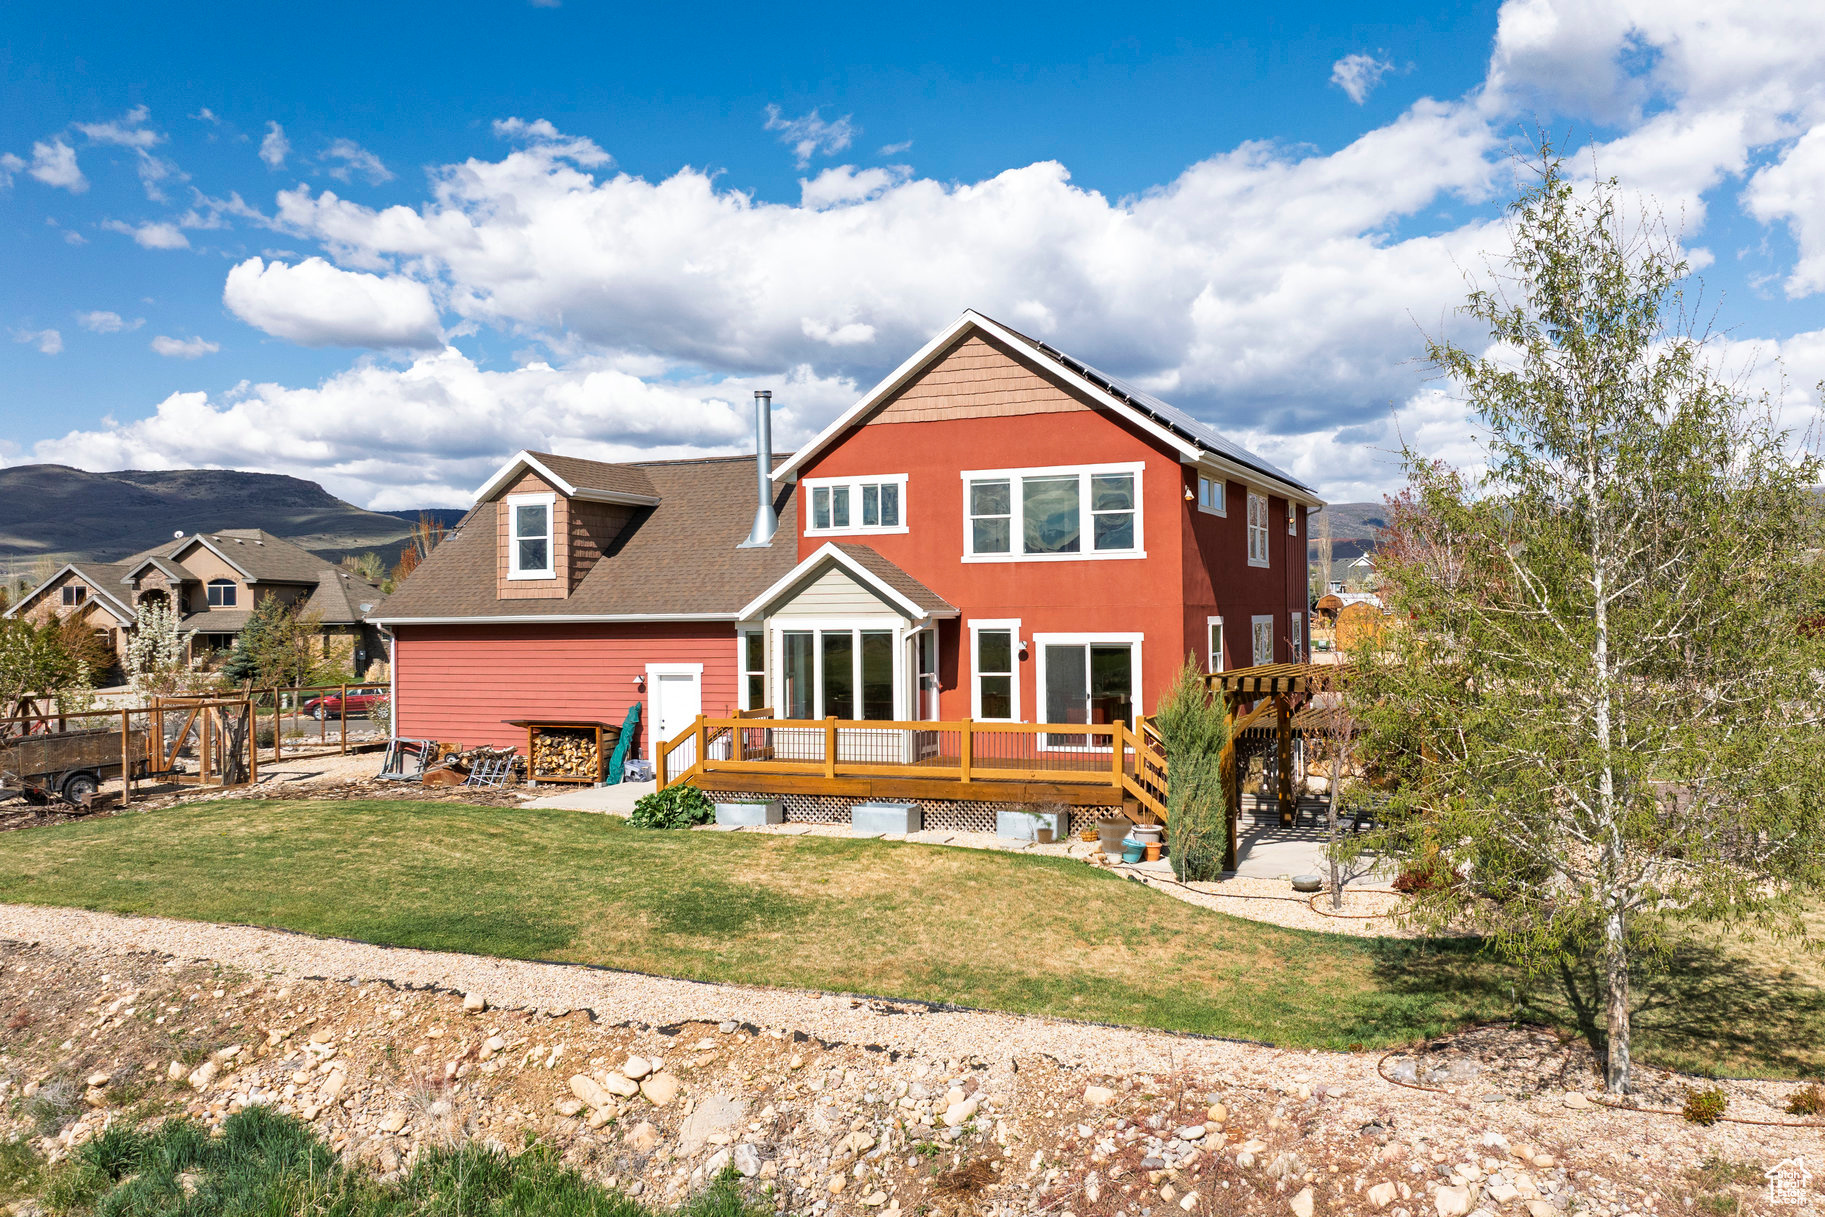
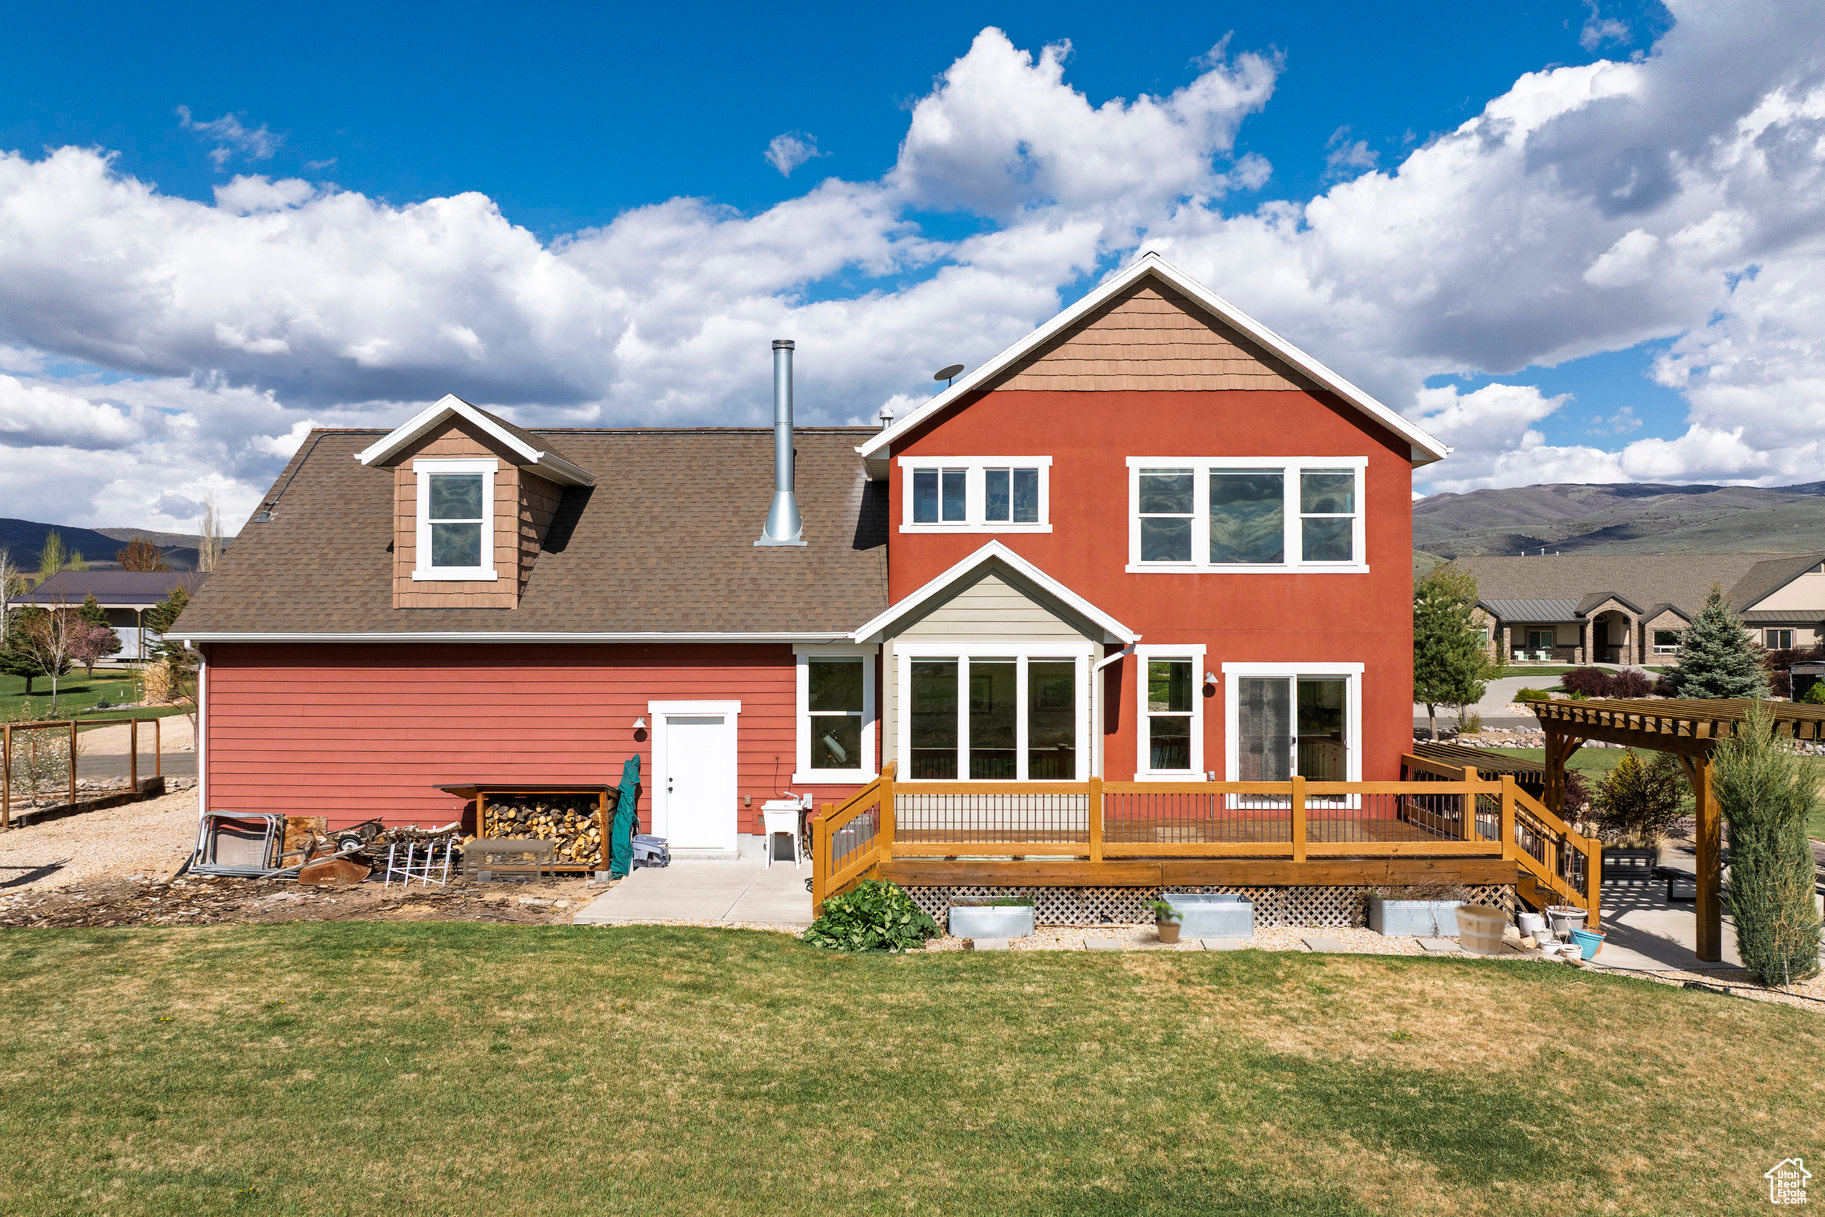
storage bench: none [512,755,574,785] -> present [461,838,556,883]
potted plant: present [1022,811,1054,843] -> present [1142,900,1183,943]

